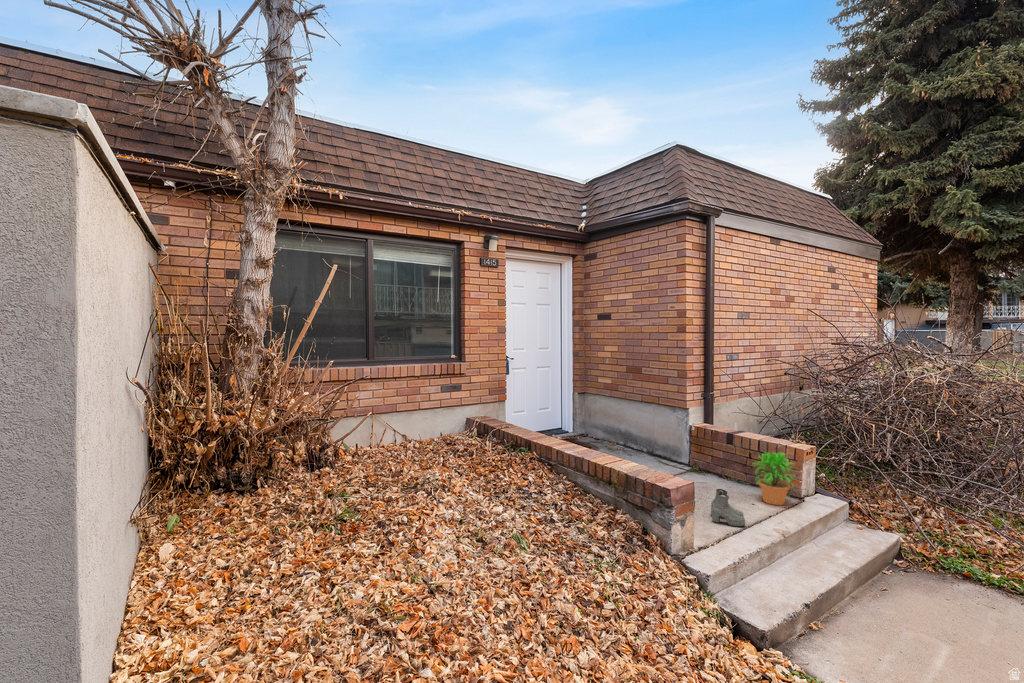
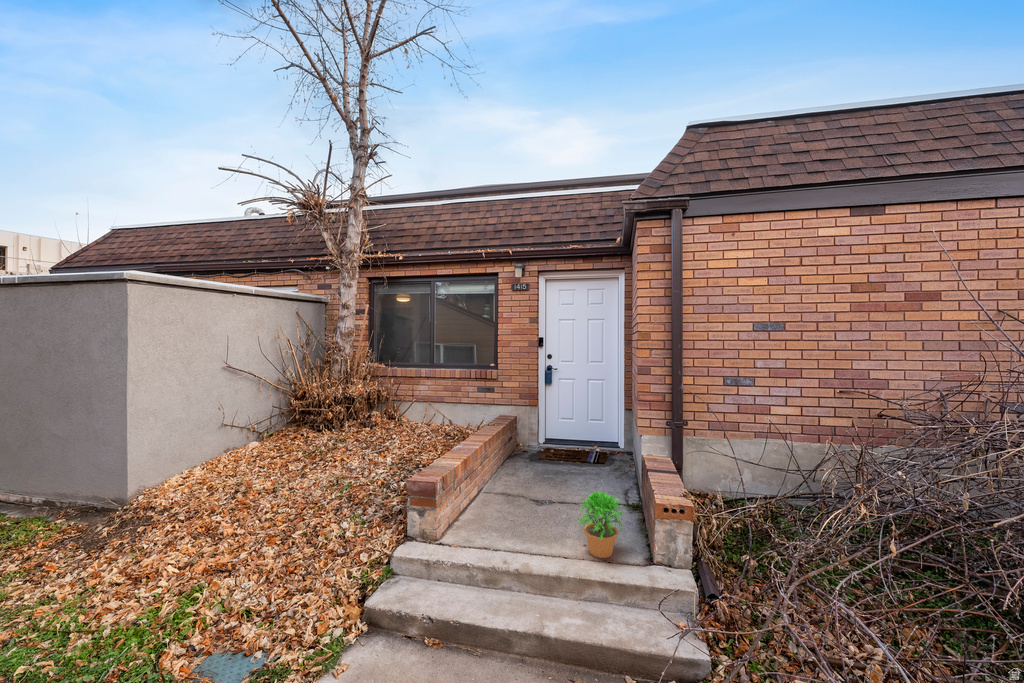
boots: present [711,489,745,526] -> none [488,511,518,552]

